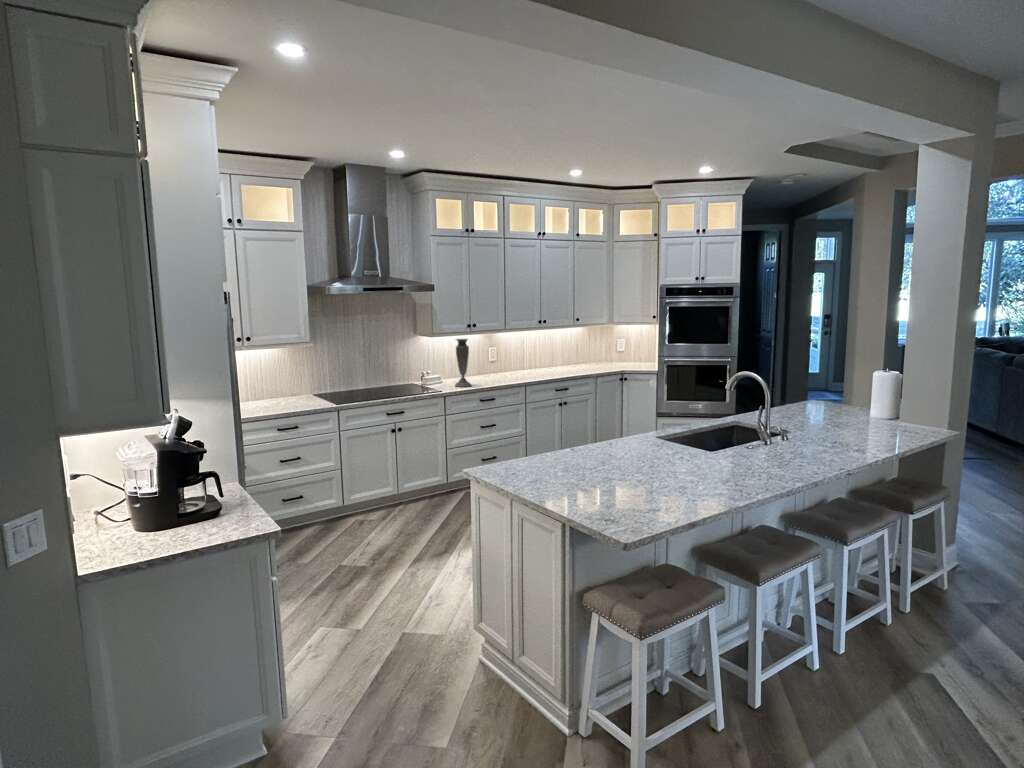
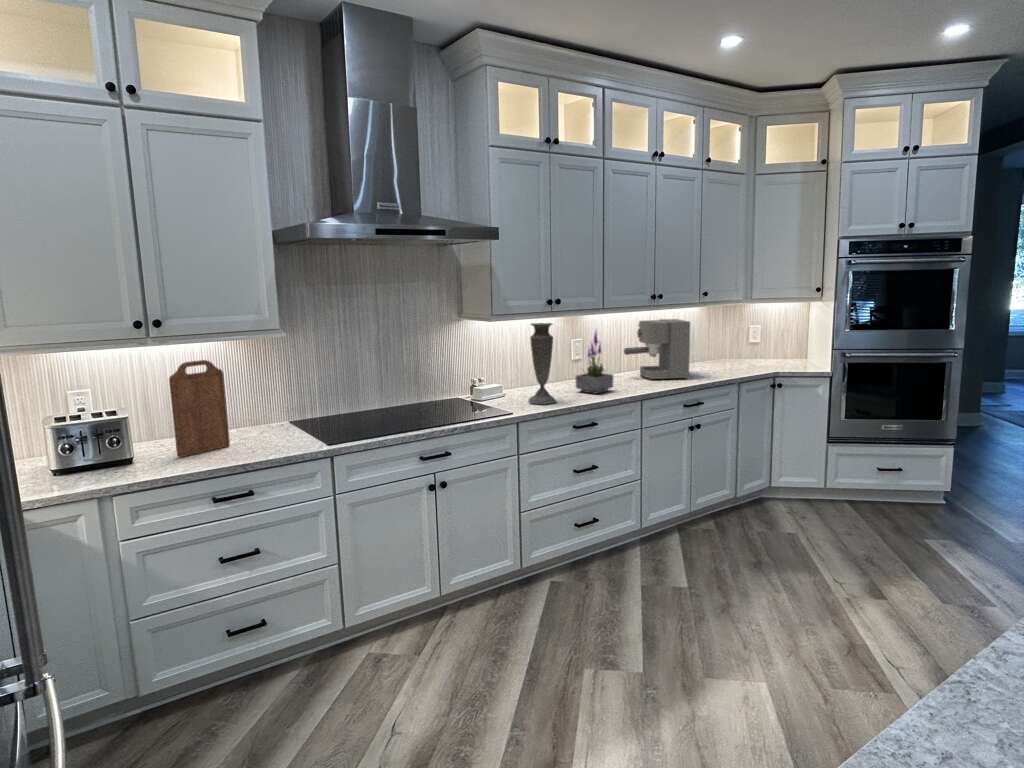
coffee maker: none [522,336,563,375] -> present [624,319,690,380]
potted plant: none [486,342,510,382] -> present [576,330,613,394]
cutting board: none [255,358,283,409] -> present [169,360,230,457]

